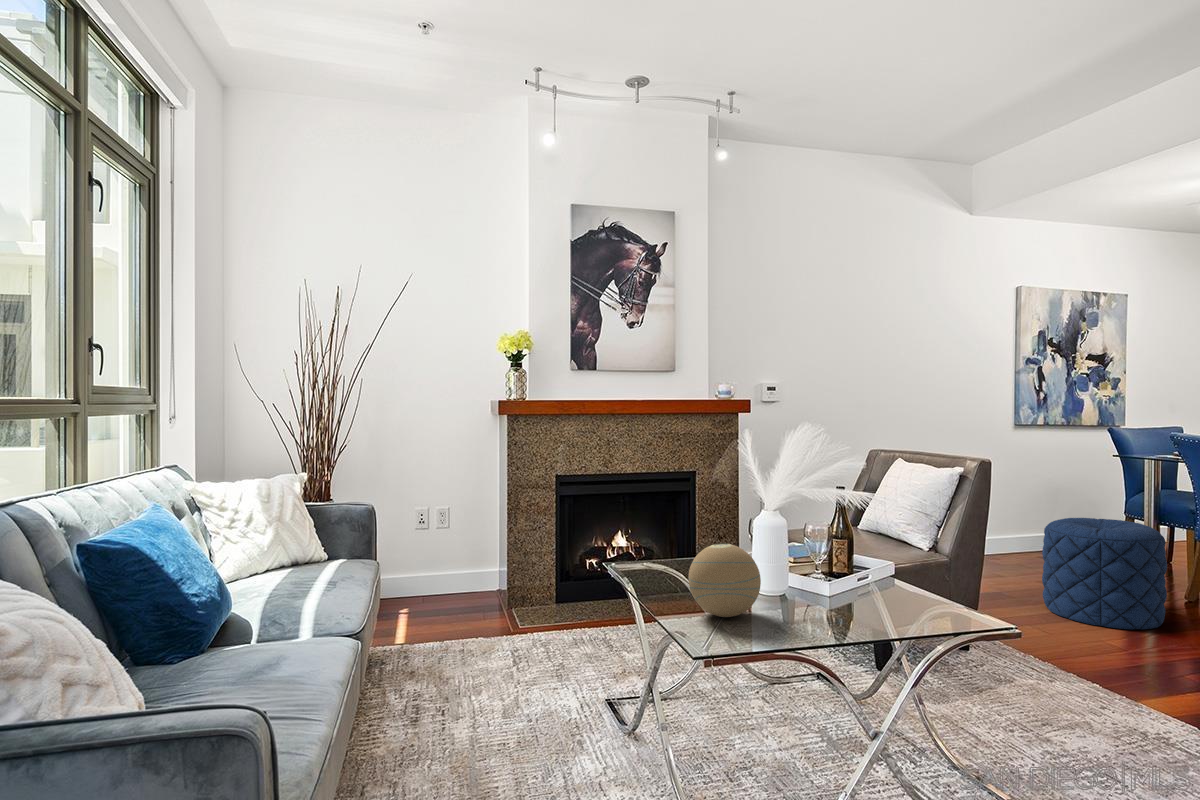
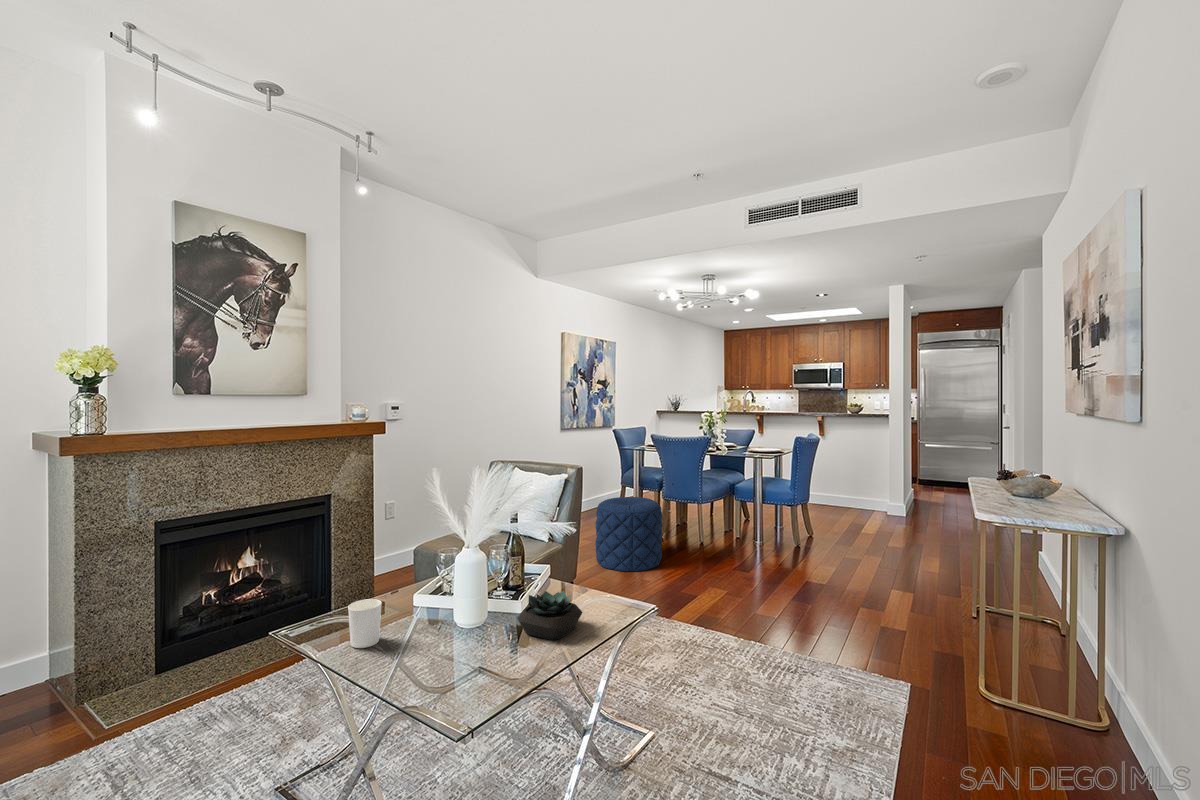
decorative orb: present [689,543,761,617] -> none [406,592,478,666]
candle holder: none [656,548,686,591] -> present [348,599,382,648]
succulent plant: none [815,573,899,625] -> present [517,591,582,640]

